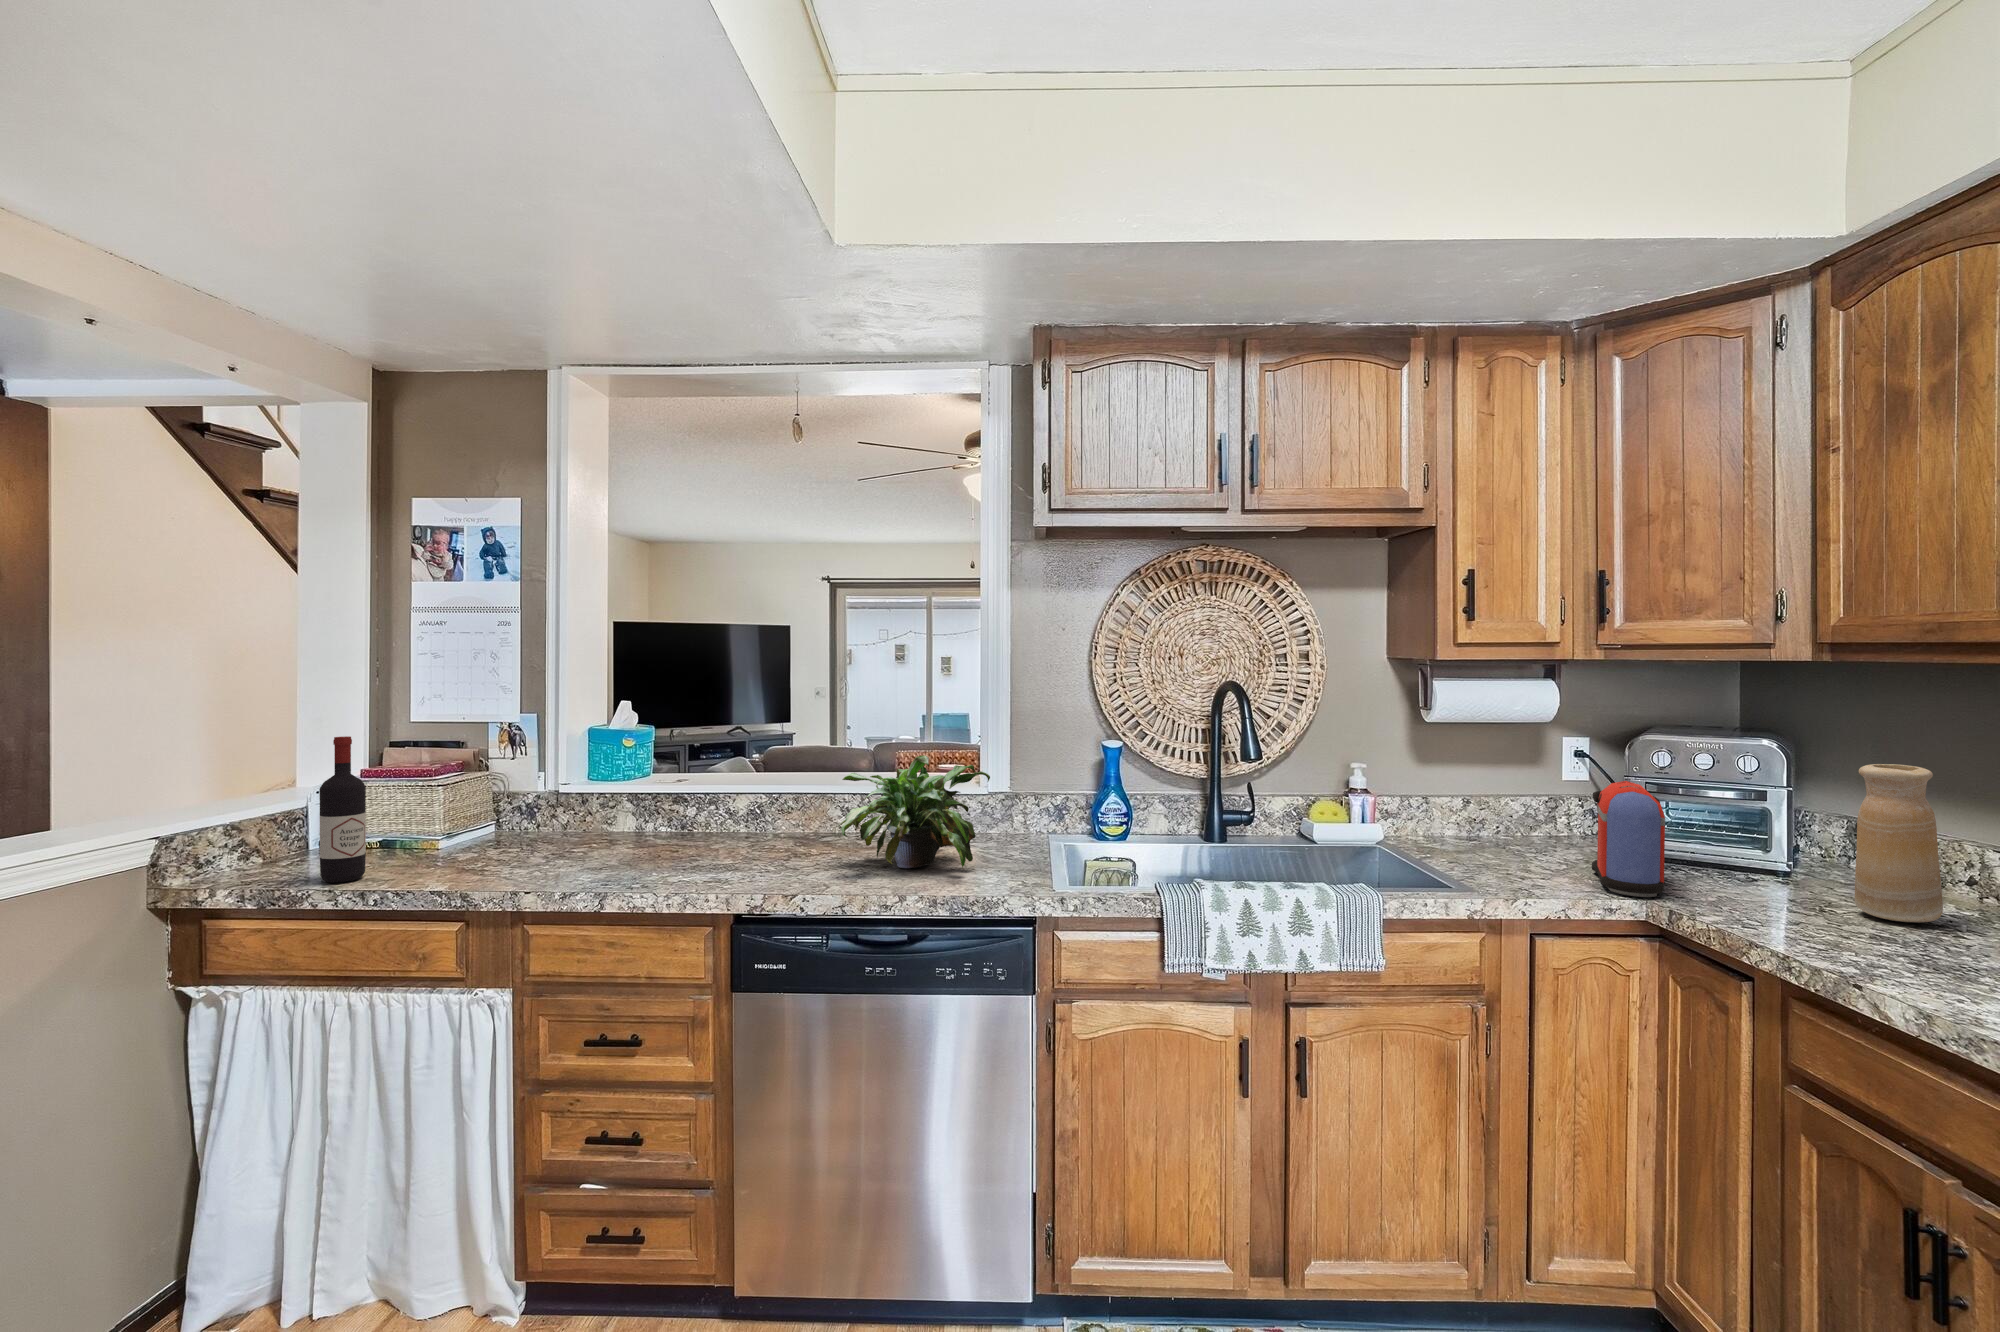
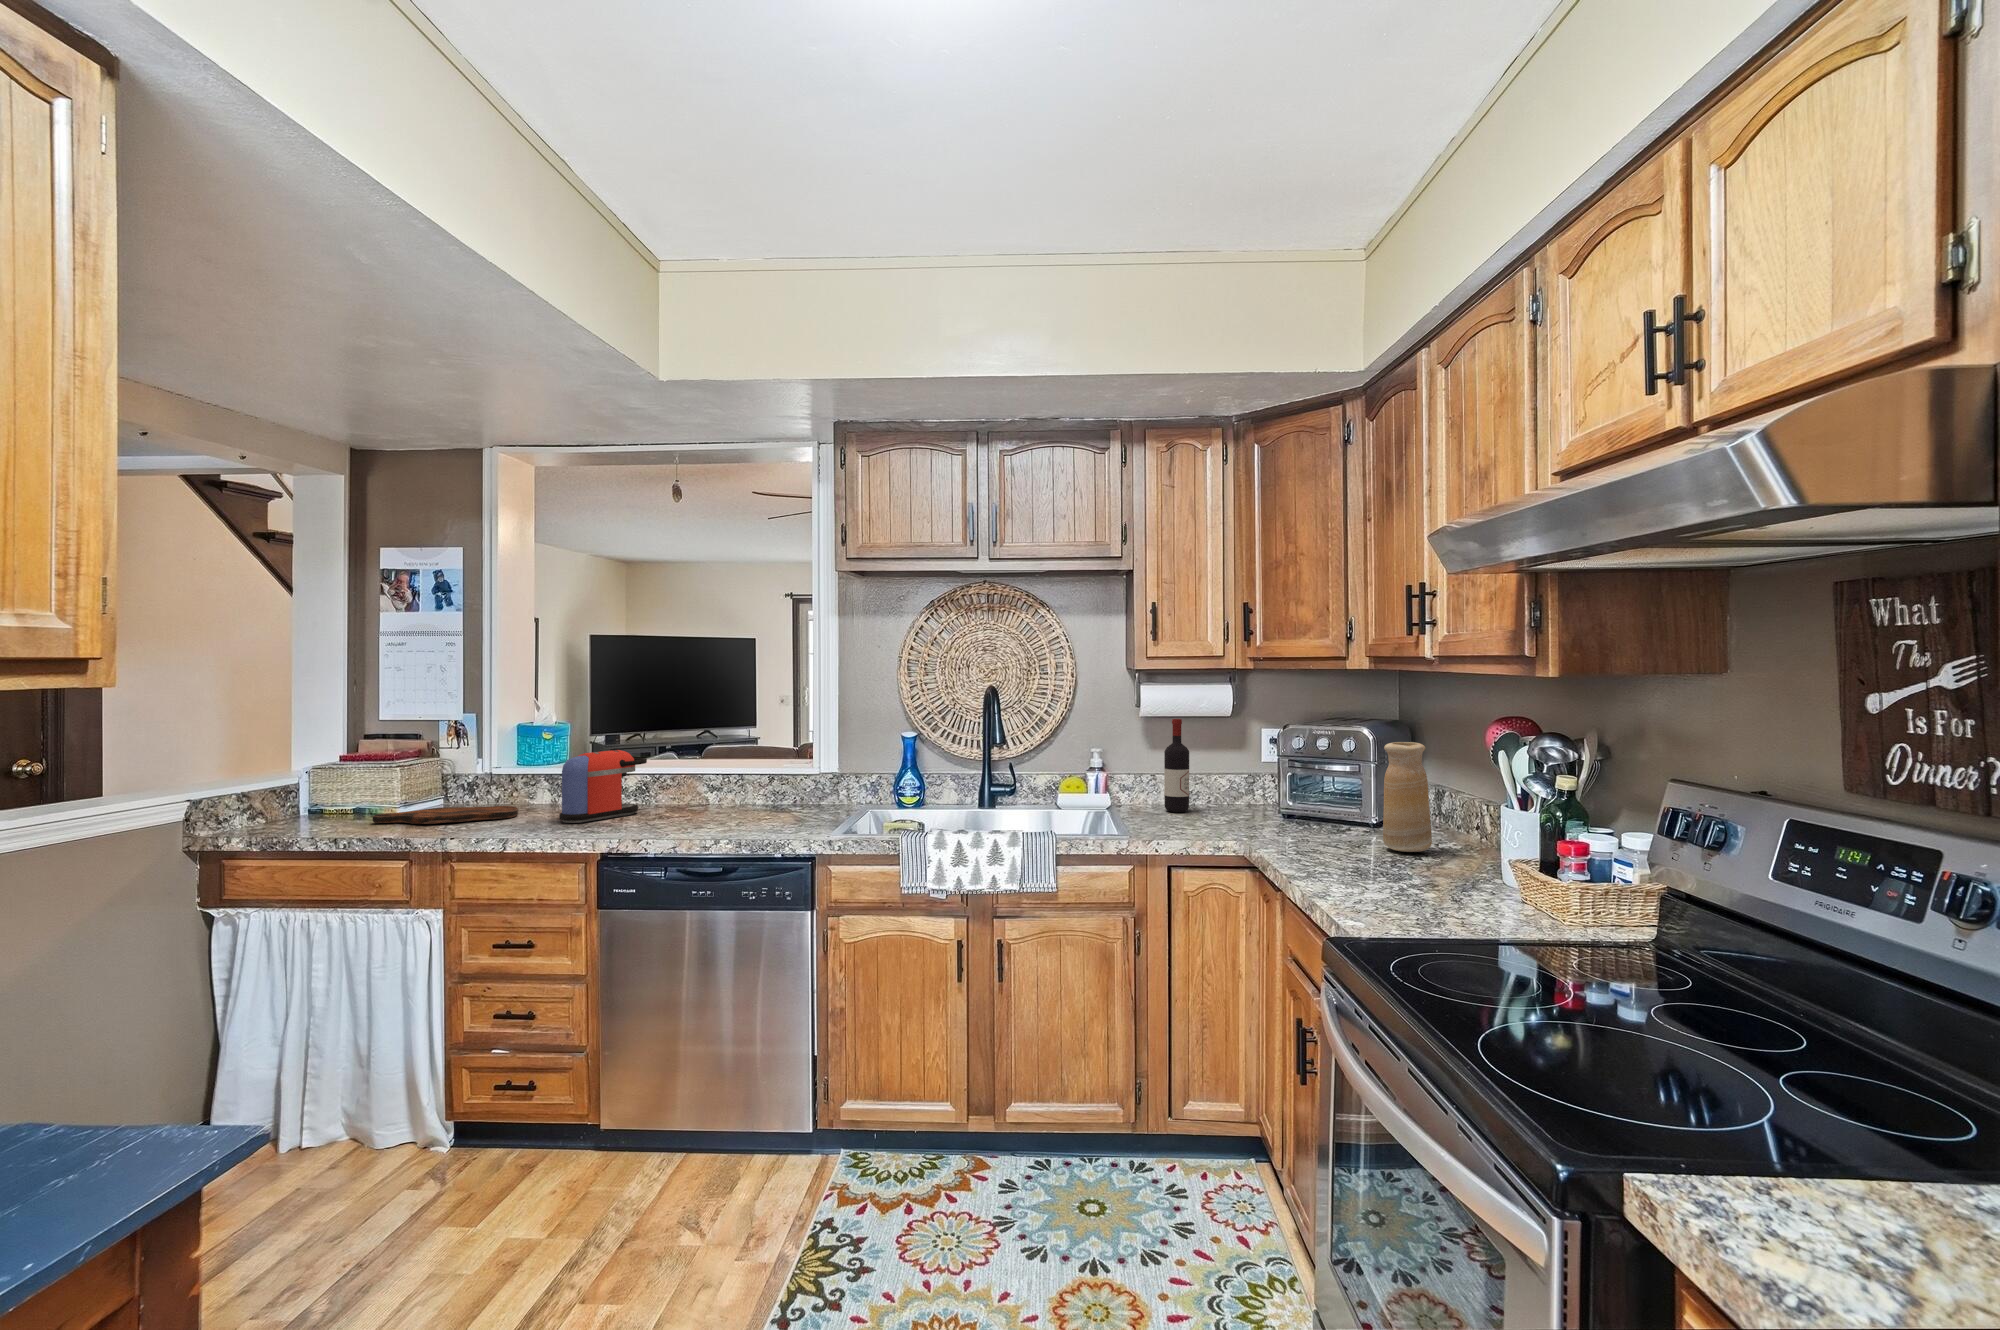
wine bottle: present [319,736,366,883] -> present [1164,719,1189,812]
potted plant: present [838,755,990,868] -> none [686,741,799,825]
coffee maker: present [1592,781,1665,897] -> present [559,750,647,823]
cutting board: none [408,836,600,864] -> present [373,806,518,824]

